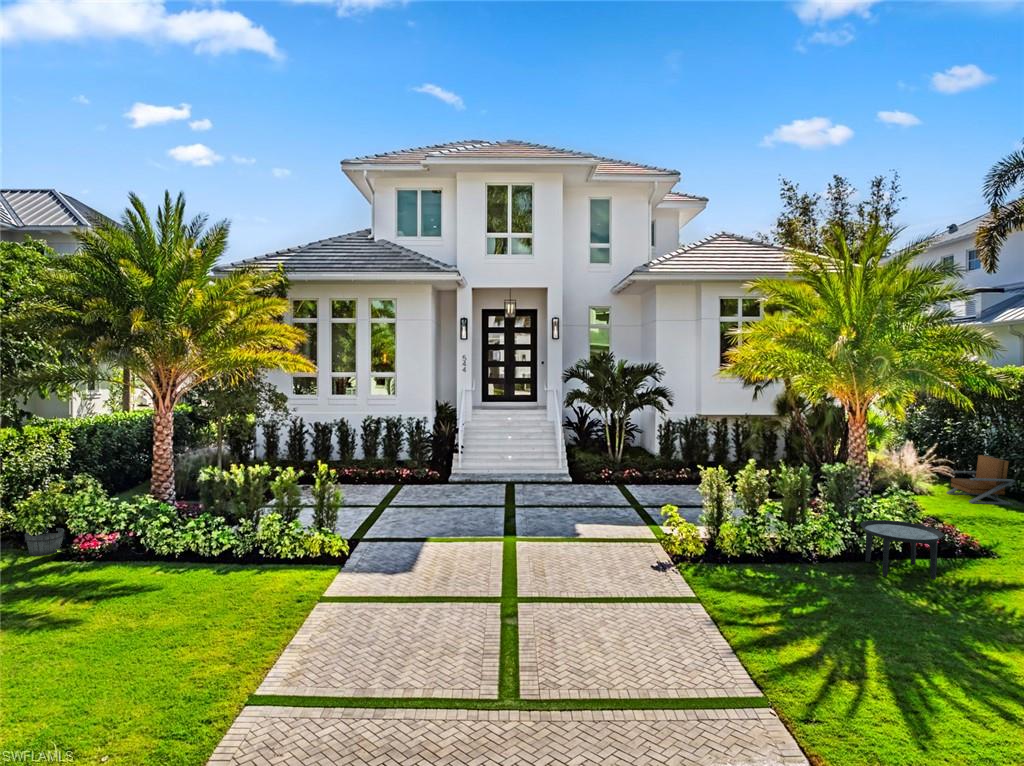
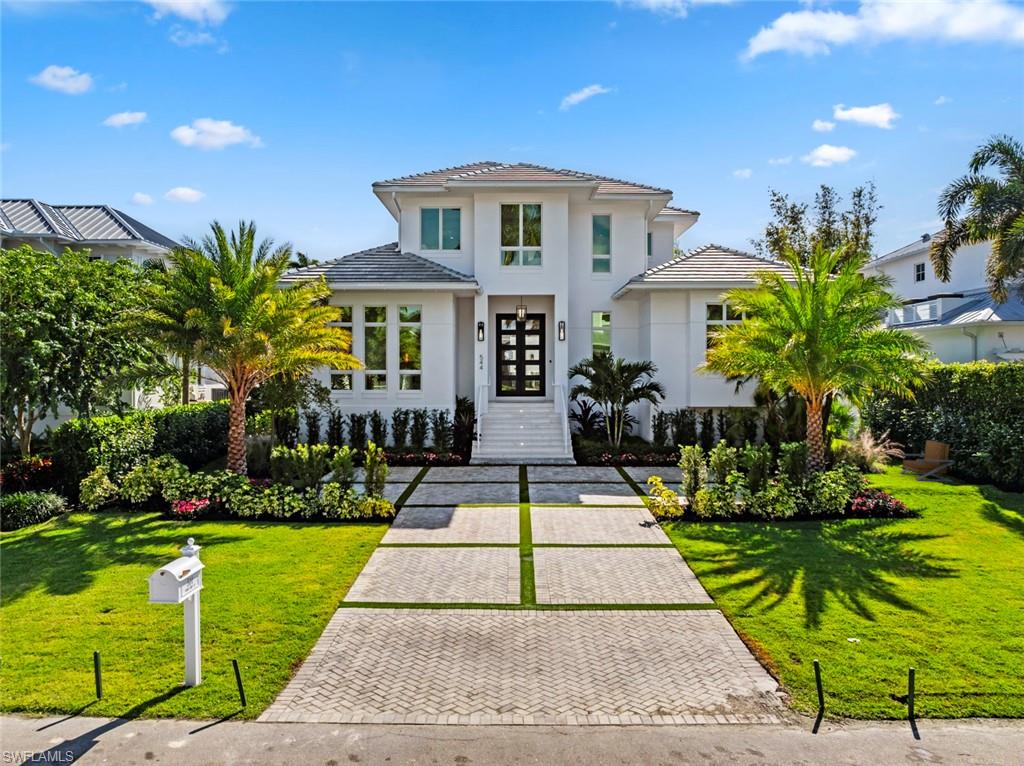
round table: present [860,520,944,580] -> none [808,488,873,533]
wooden bucket: present [25,525,65,556] -> none [133,492,164,517]

